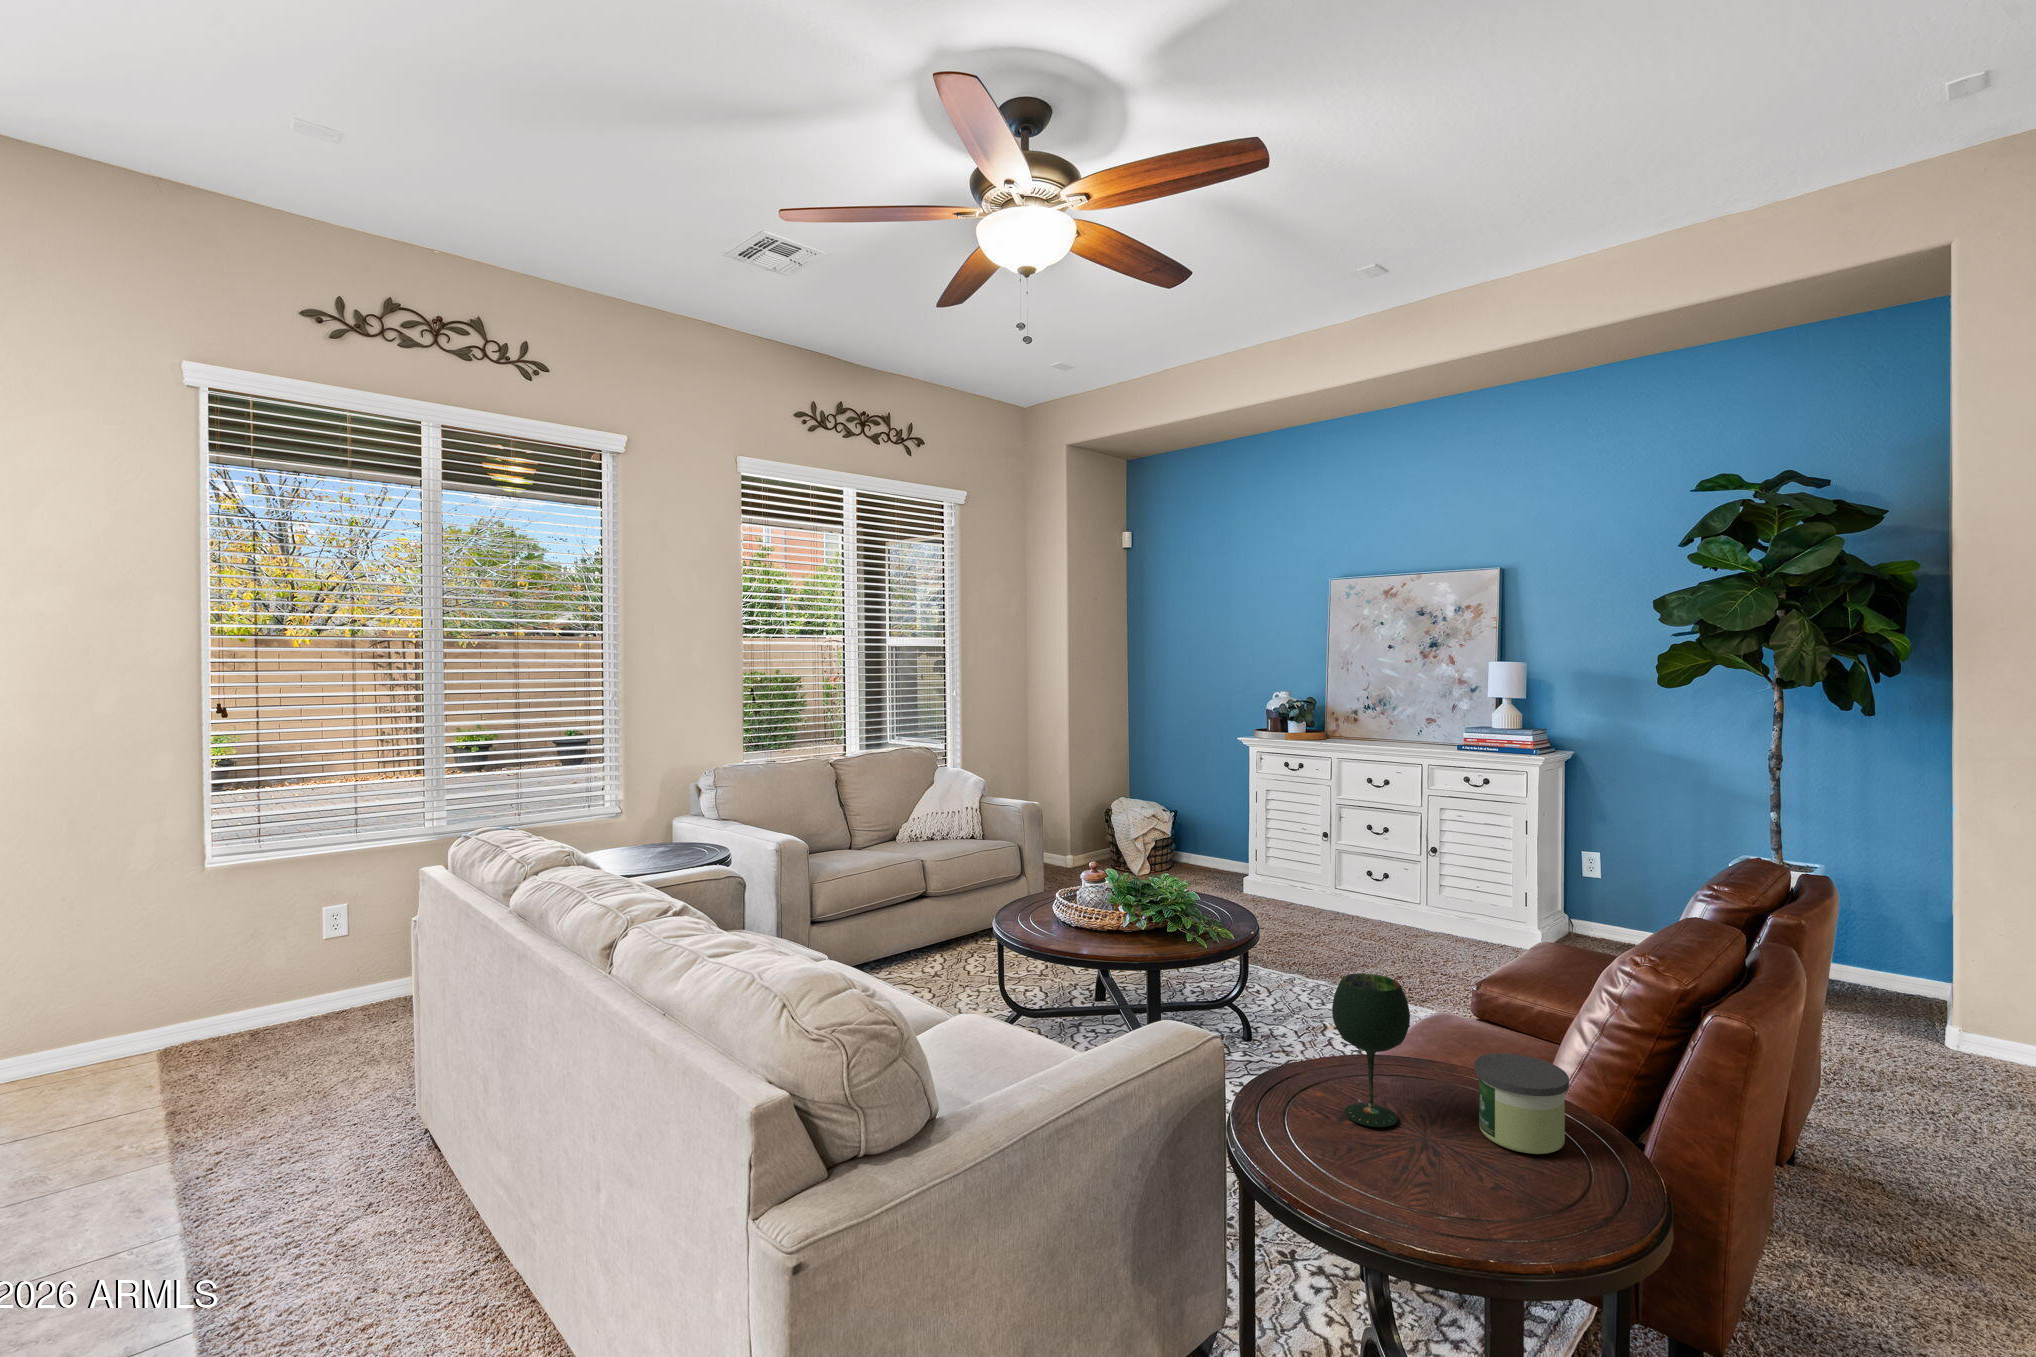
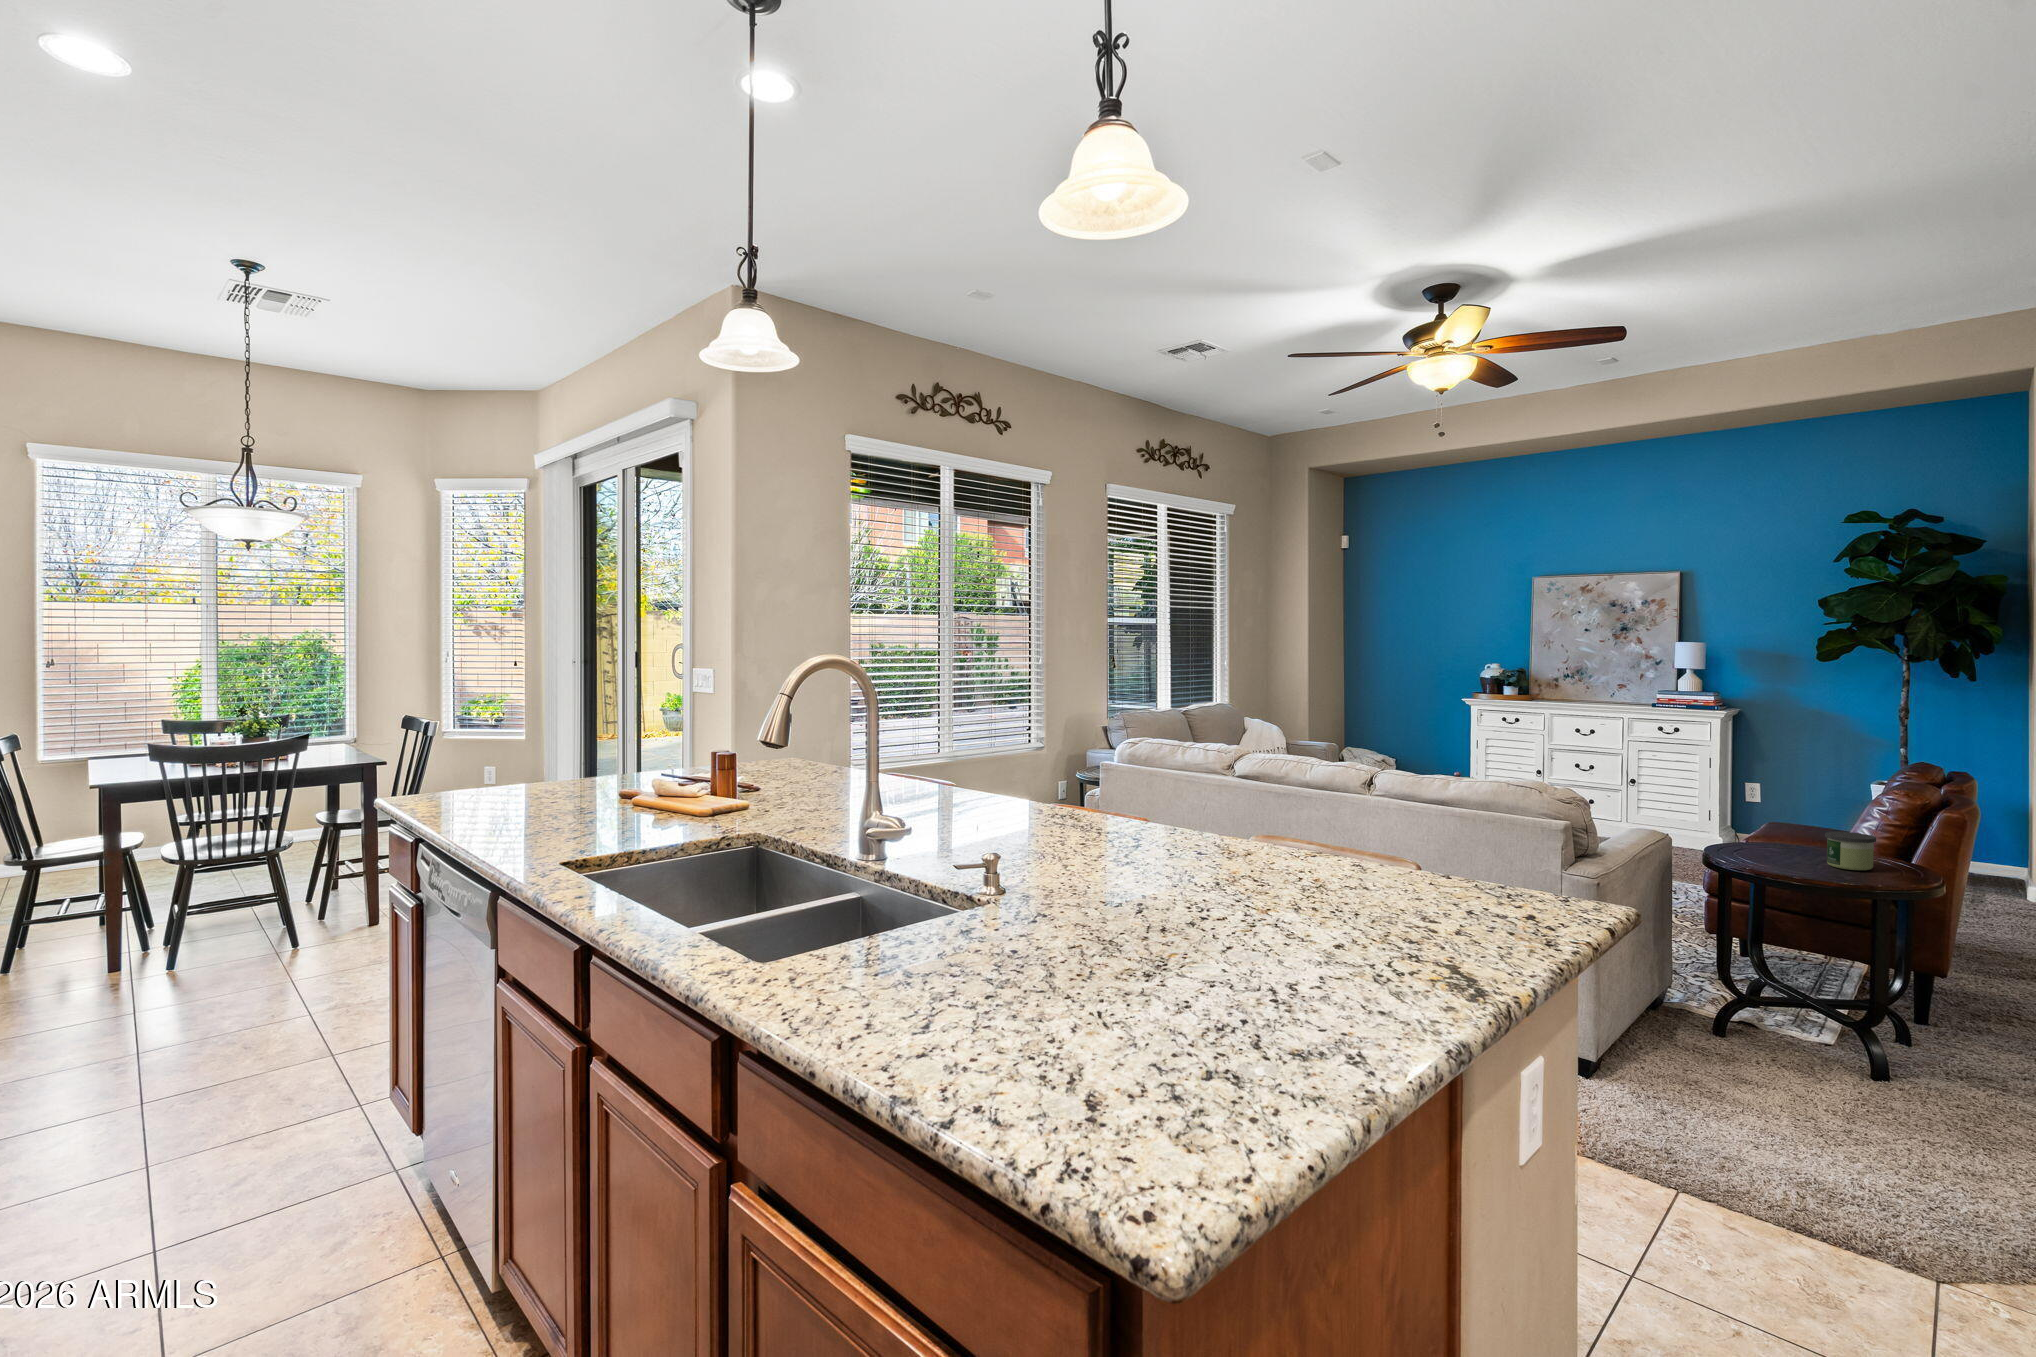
wine glass: present [1332,973,1410,1127] -> none [1750,796,1794,864]

